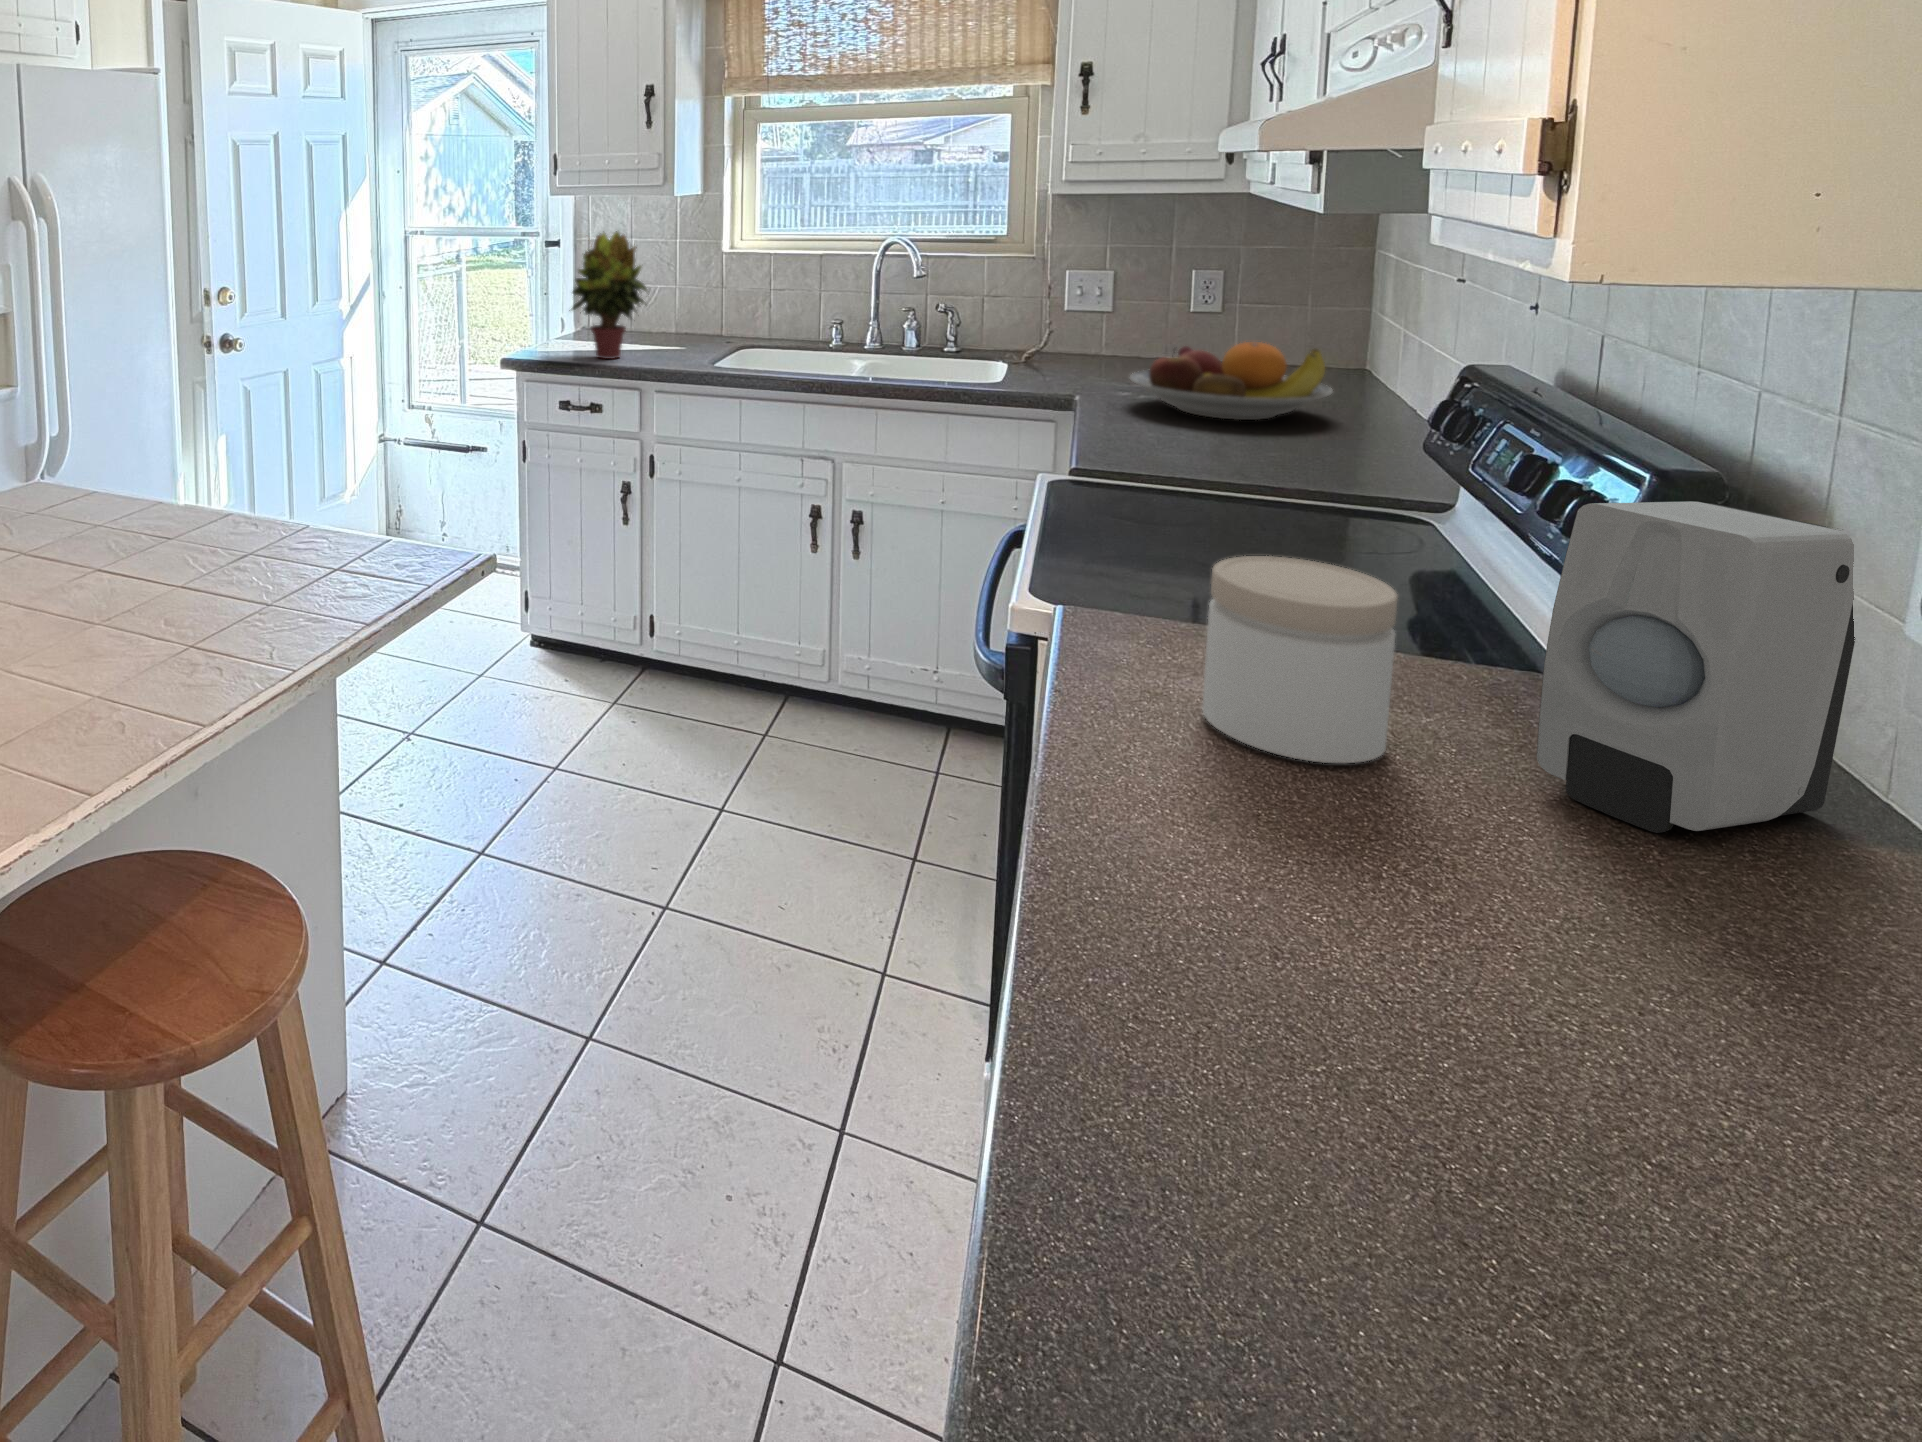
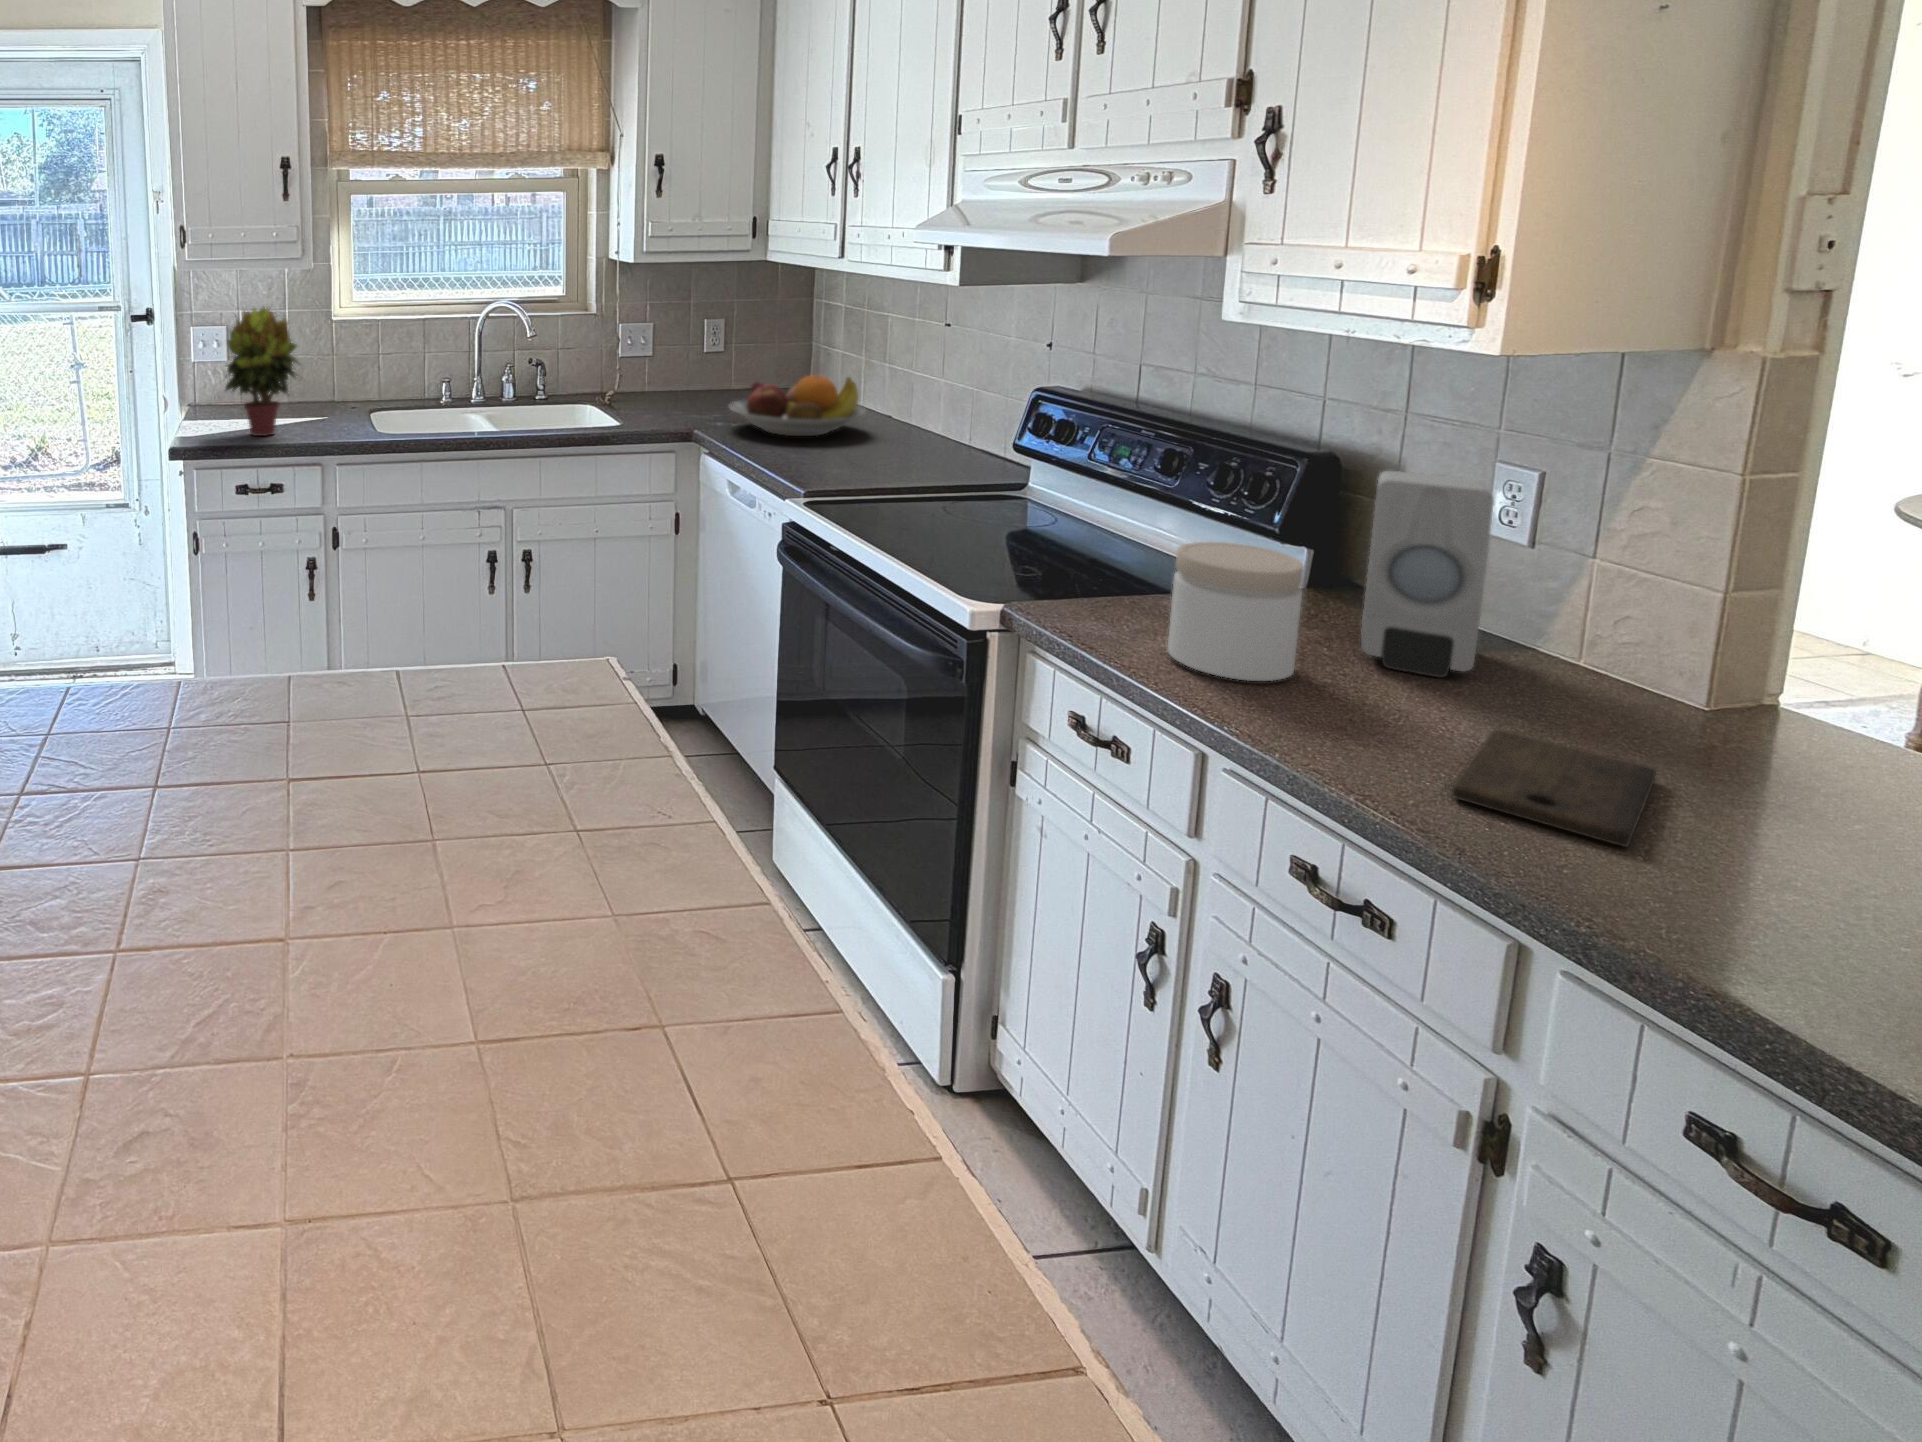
cutting board: none [1284,893,1768,1067] -> present [1452,729,1656,847]

